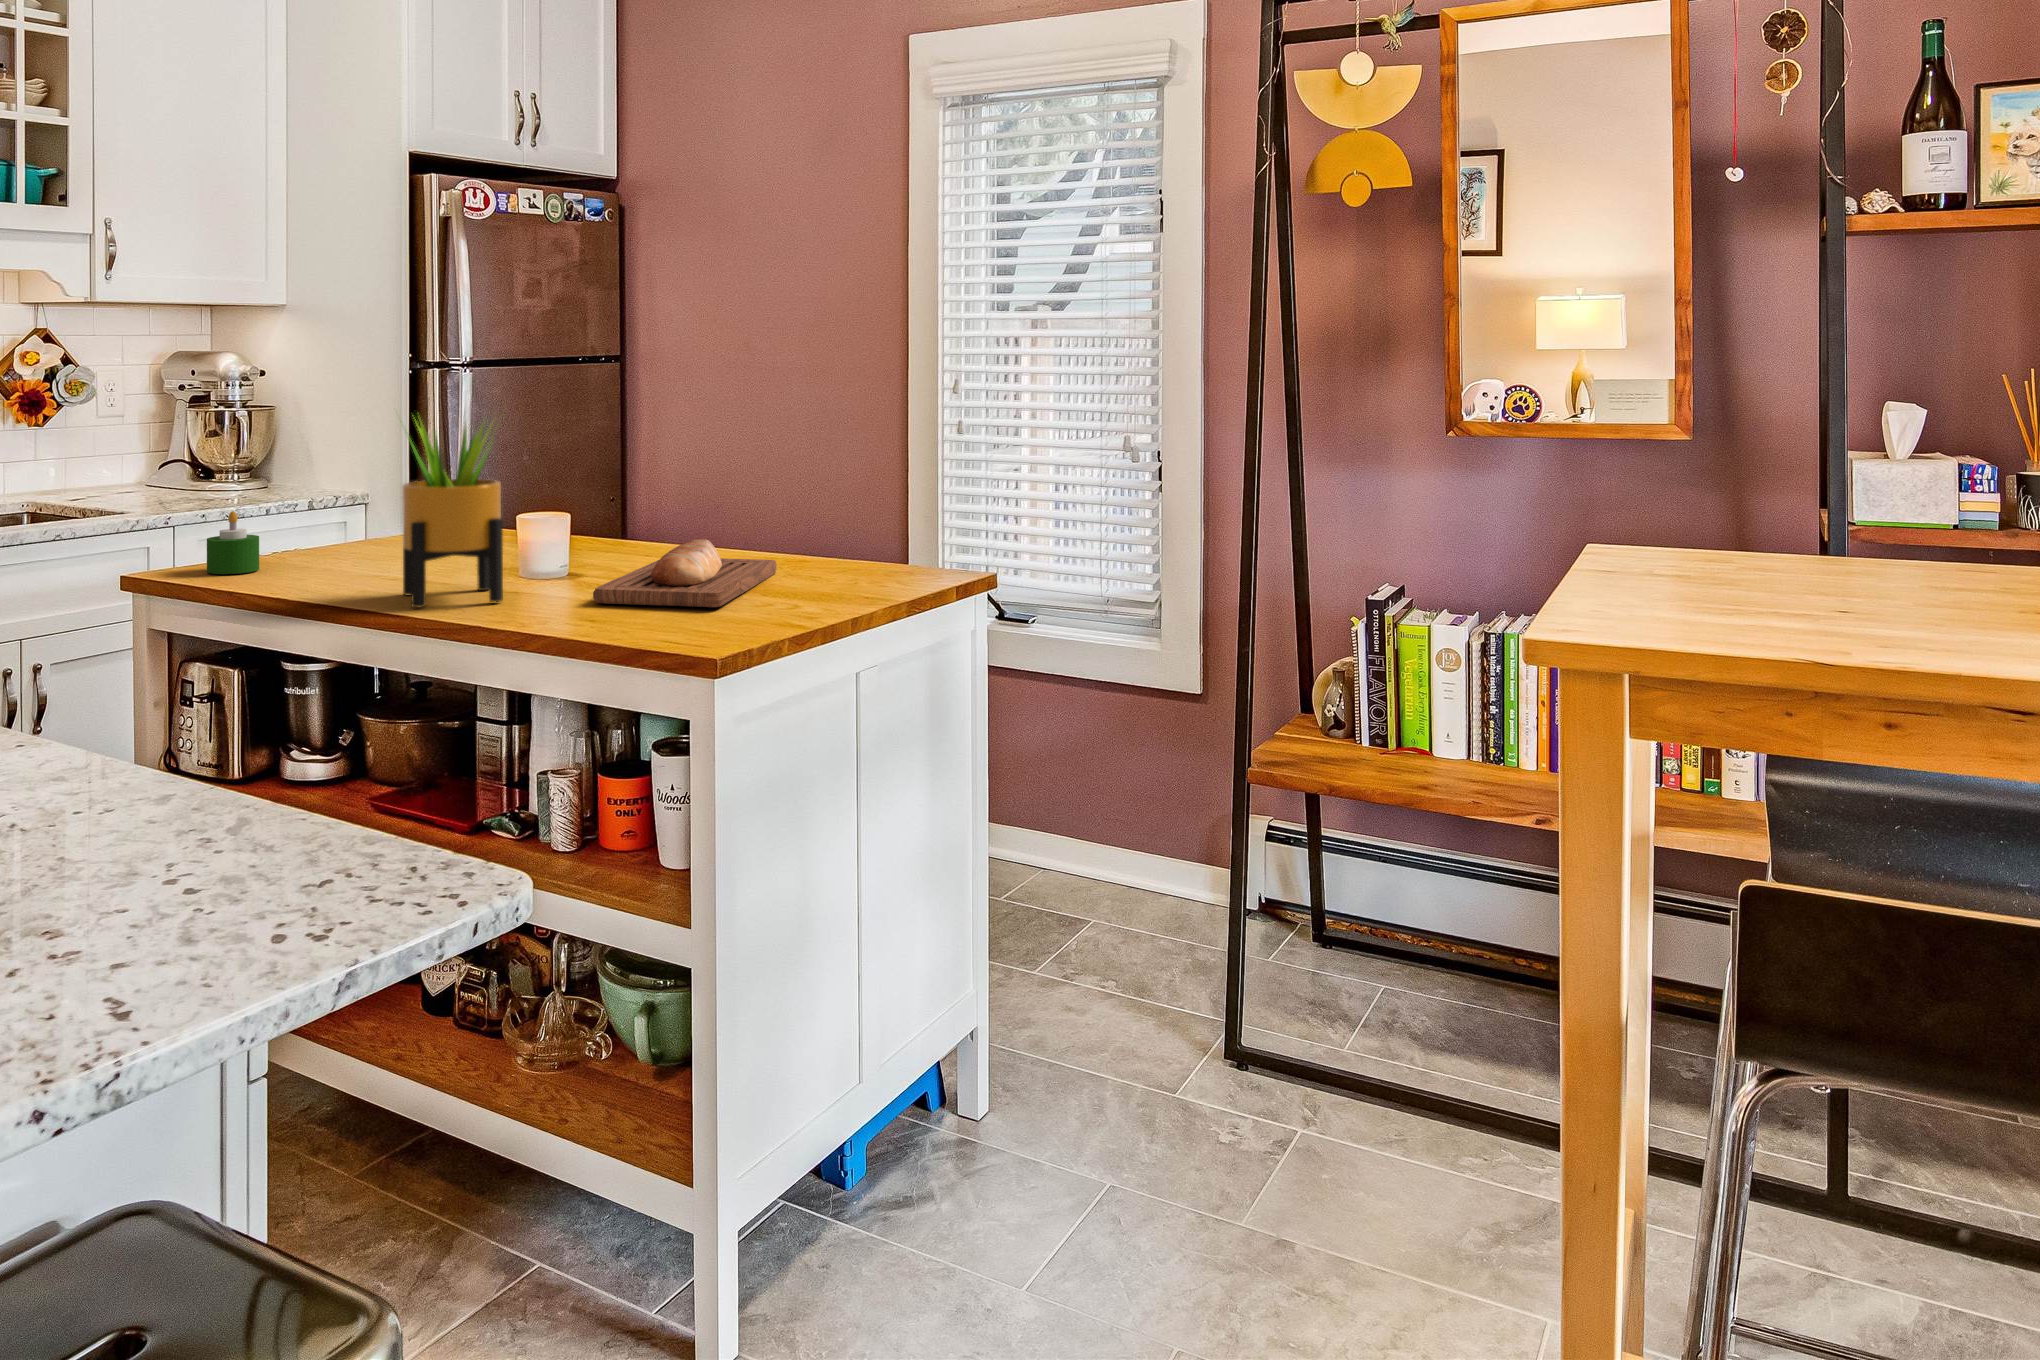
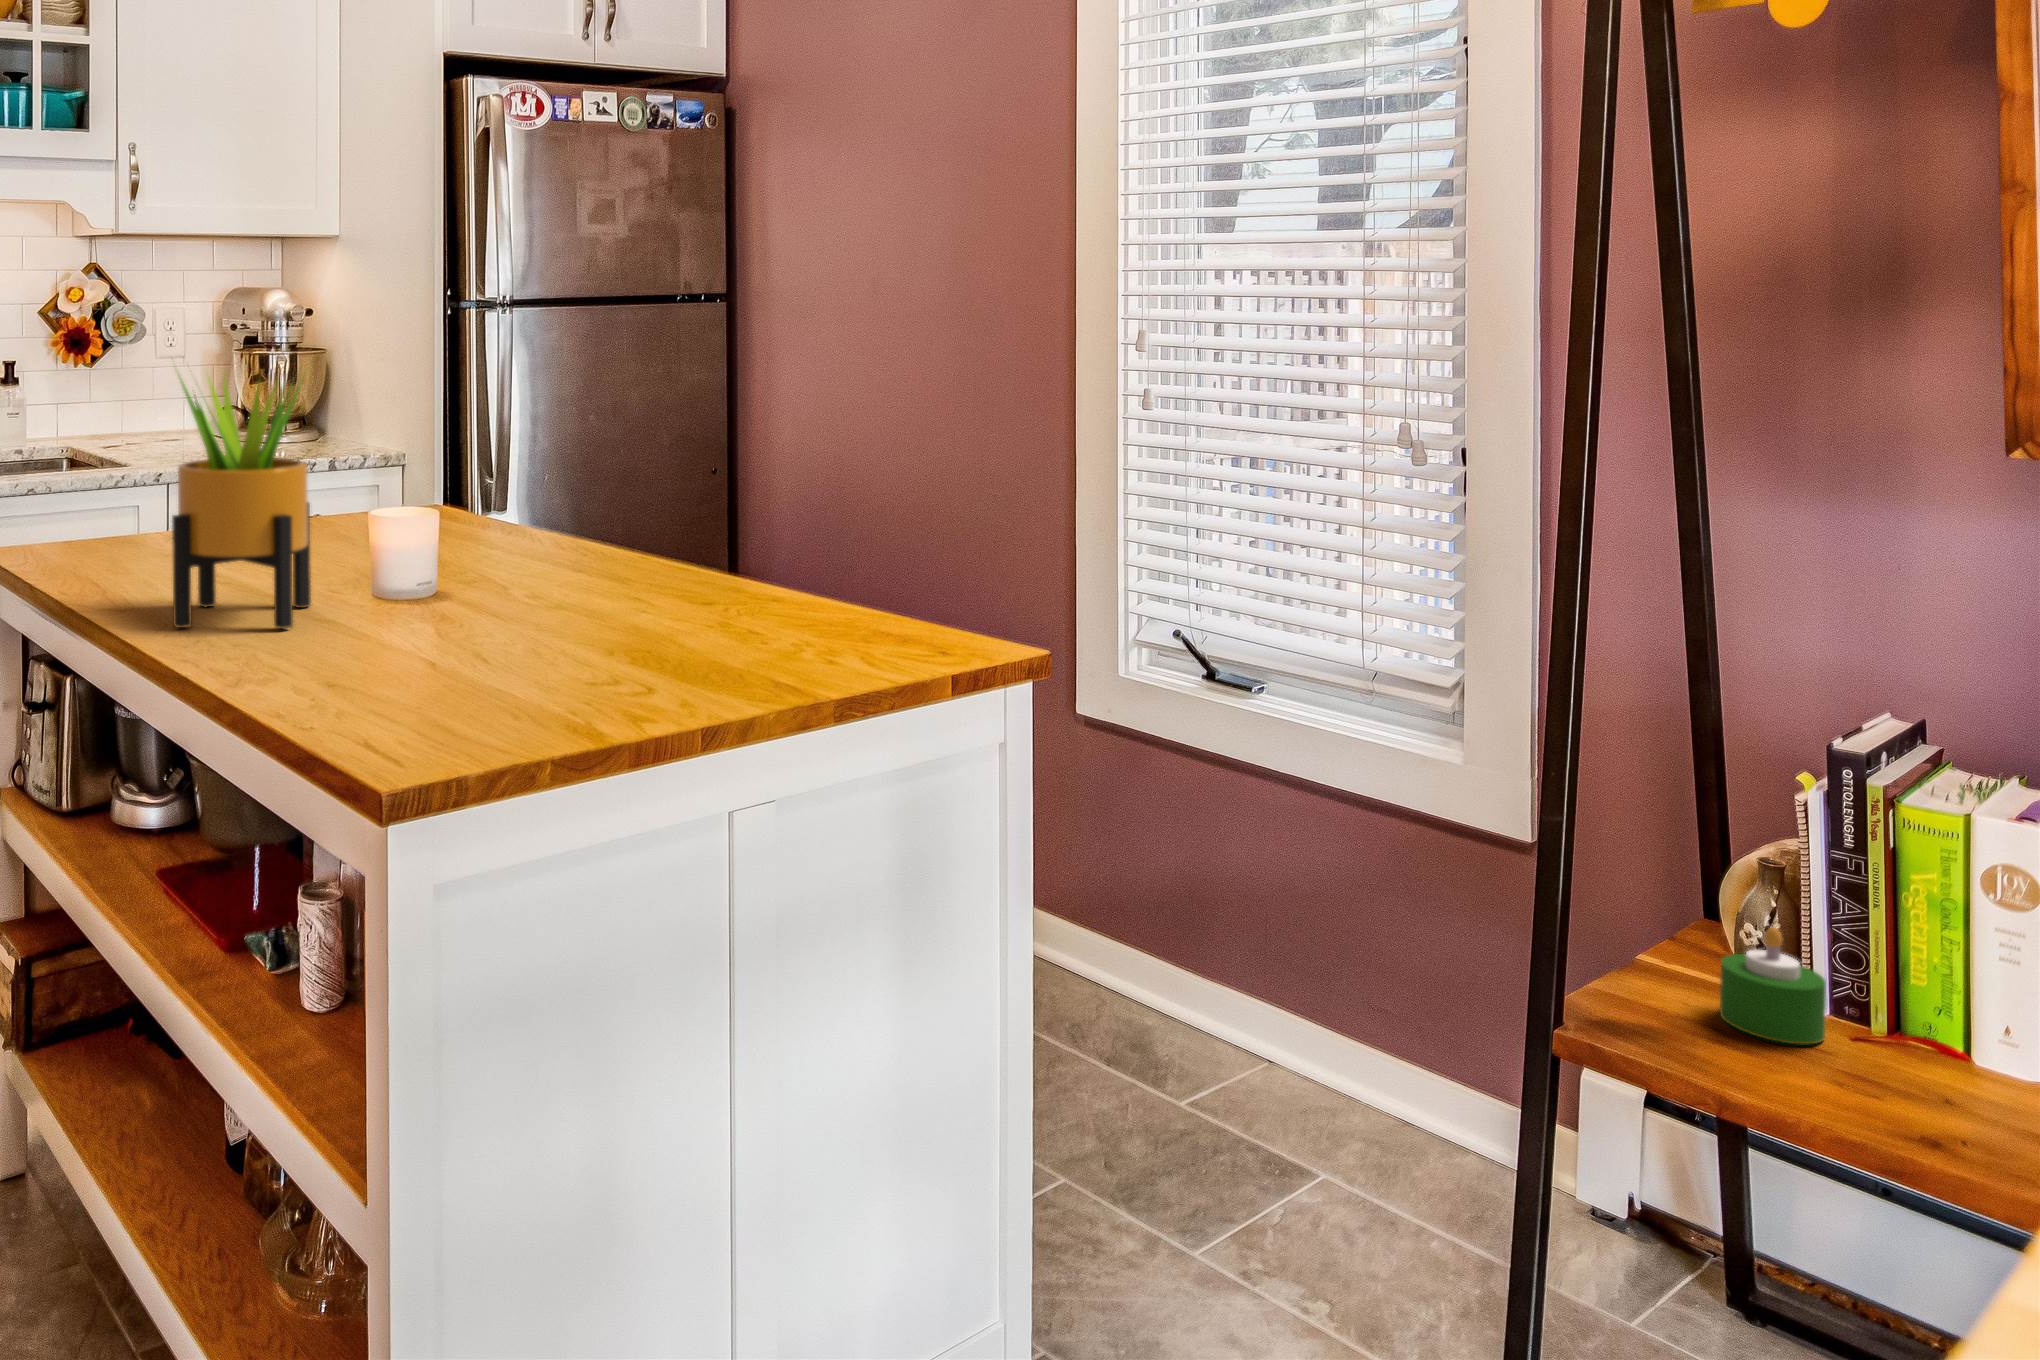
candle: present [207,511,259,574] -> present [1720,927,1826,1045]
bread loaf: present [593,539,777,607] -> none [396,557,716,668]

